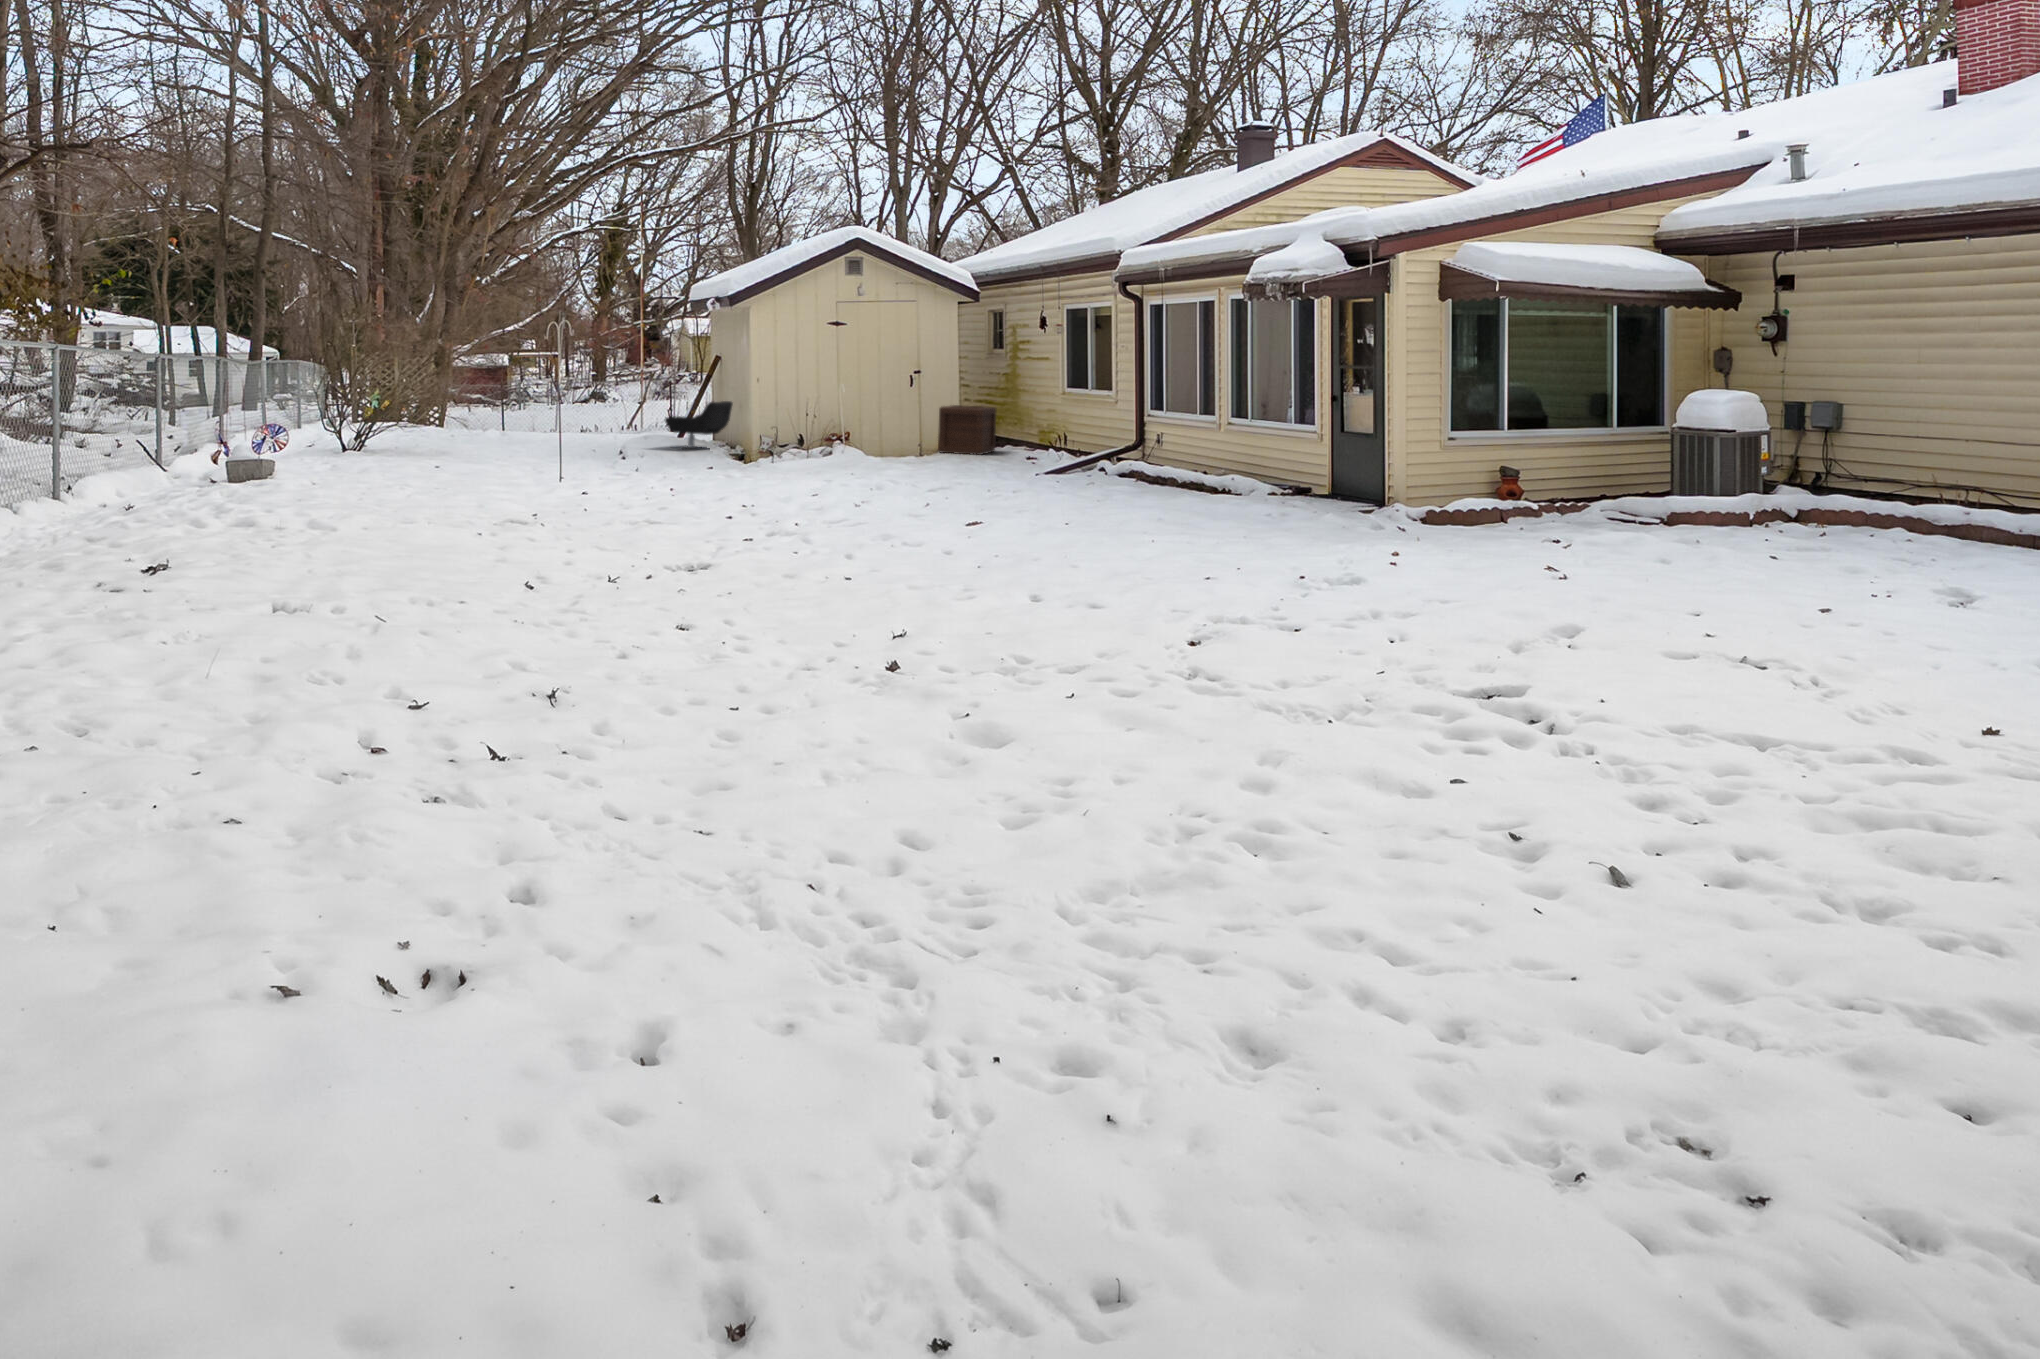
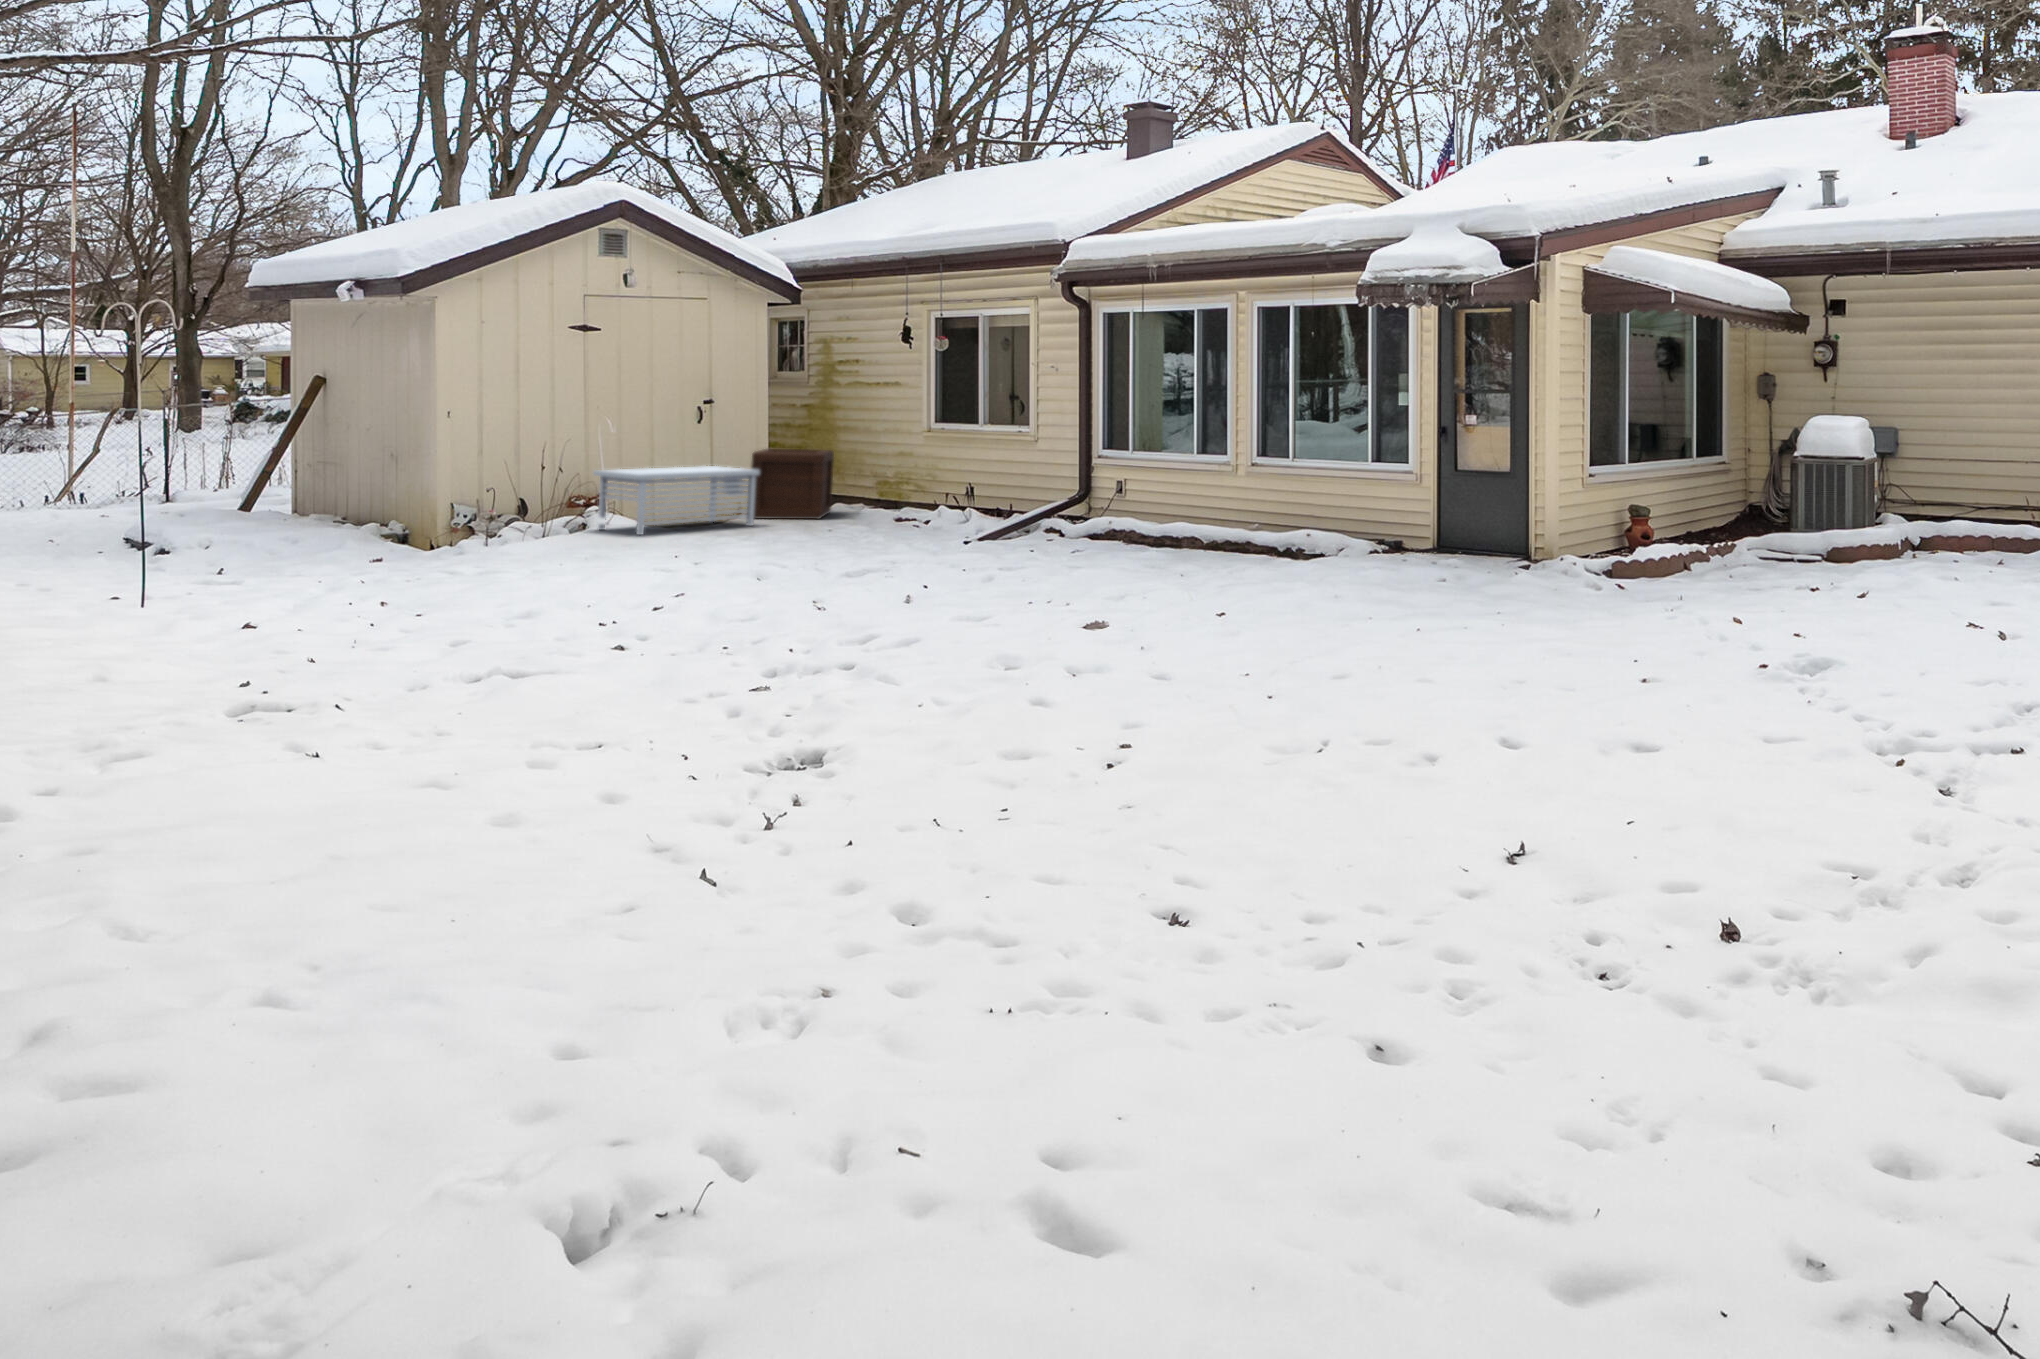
lounge chair: present [664,401,733,450] -> none [245,451,387,537]
storage bench: none [838,416,937,458] -> present [593,466,760,535]

